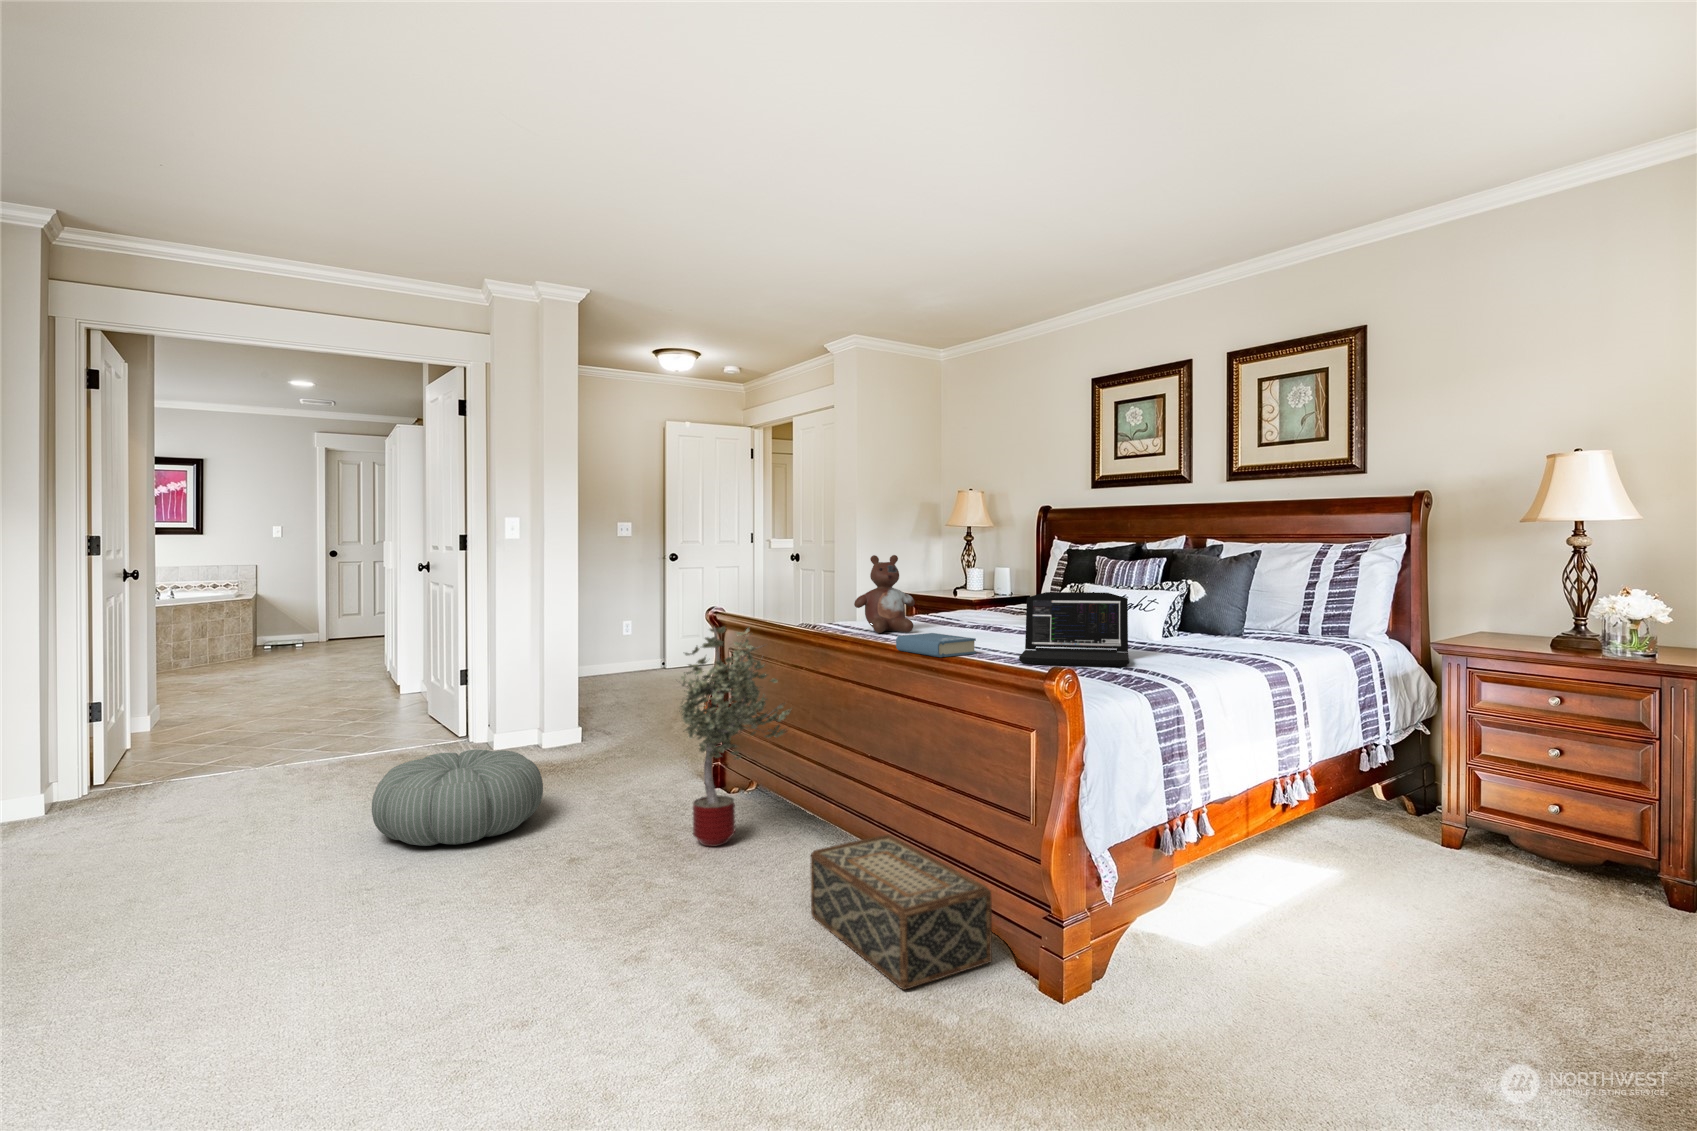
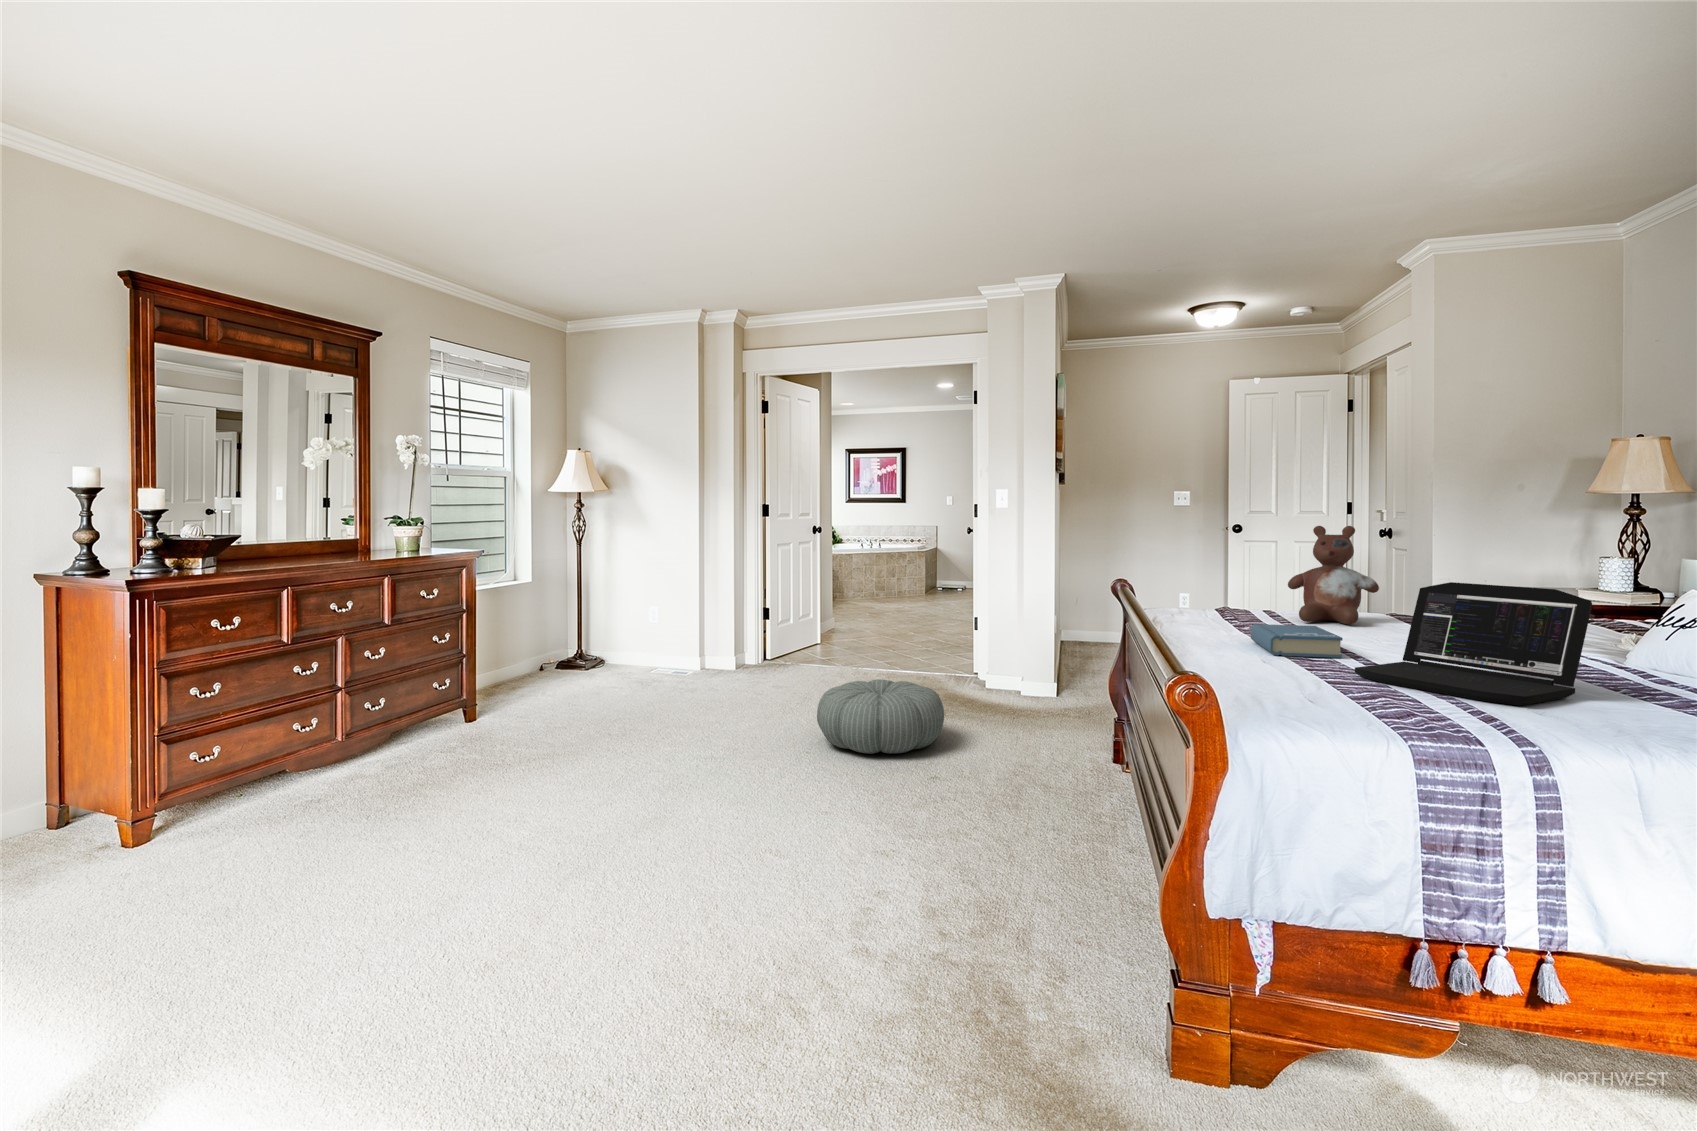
potted tree: present [680,627,791,847] -> none [996,593,1122,814]
woven basket: present [811,835,992,990] -> none [1002,835,1138,1027]

